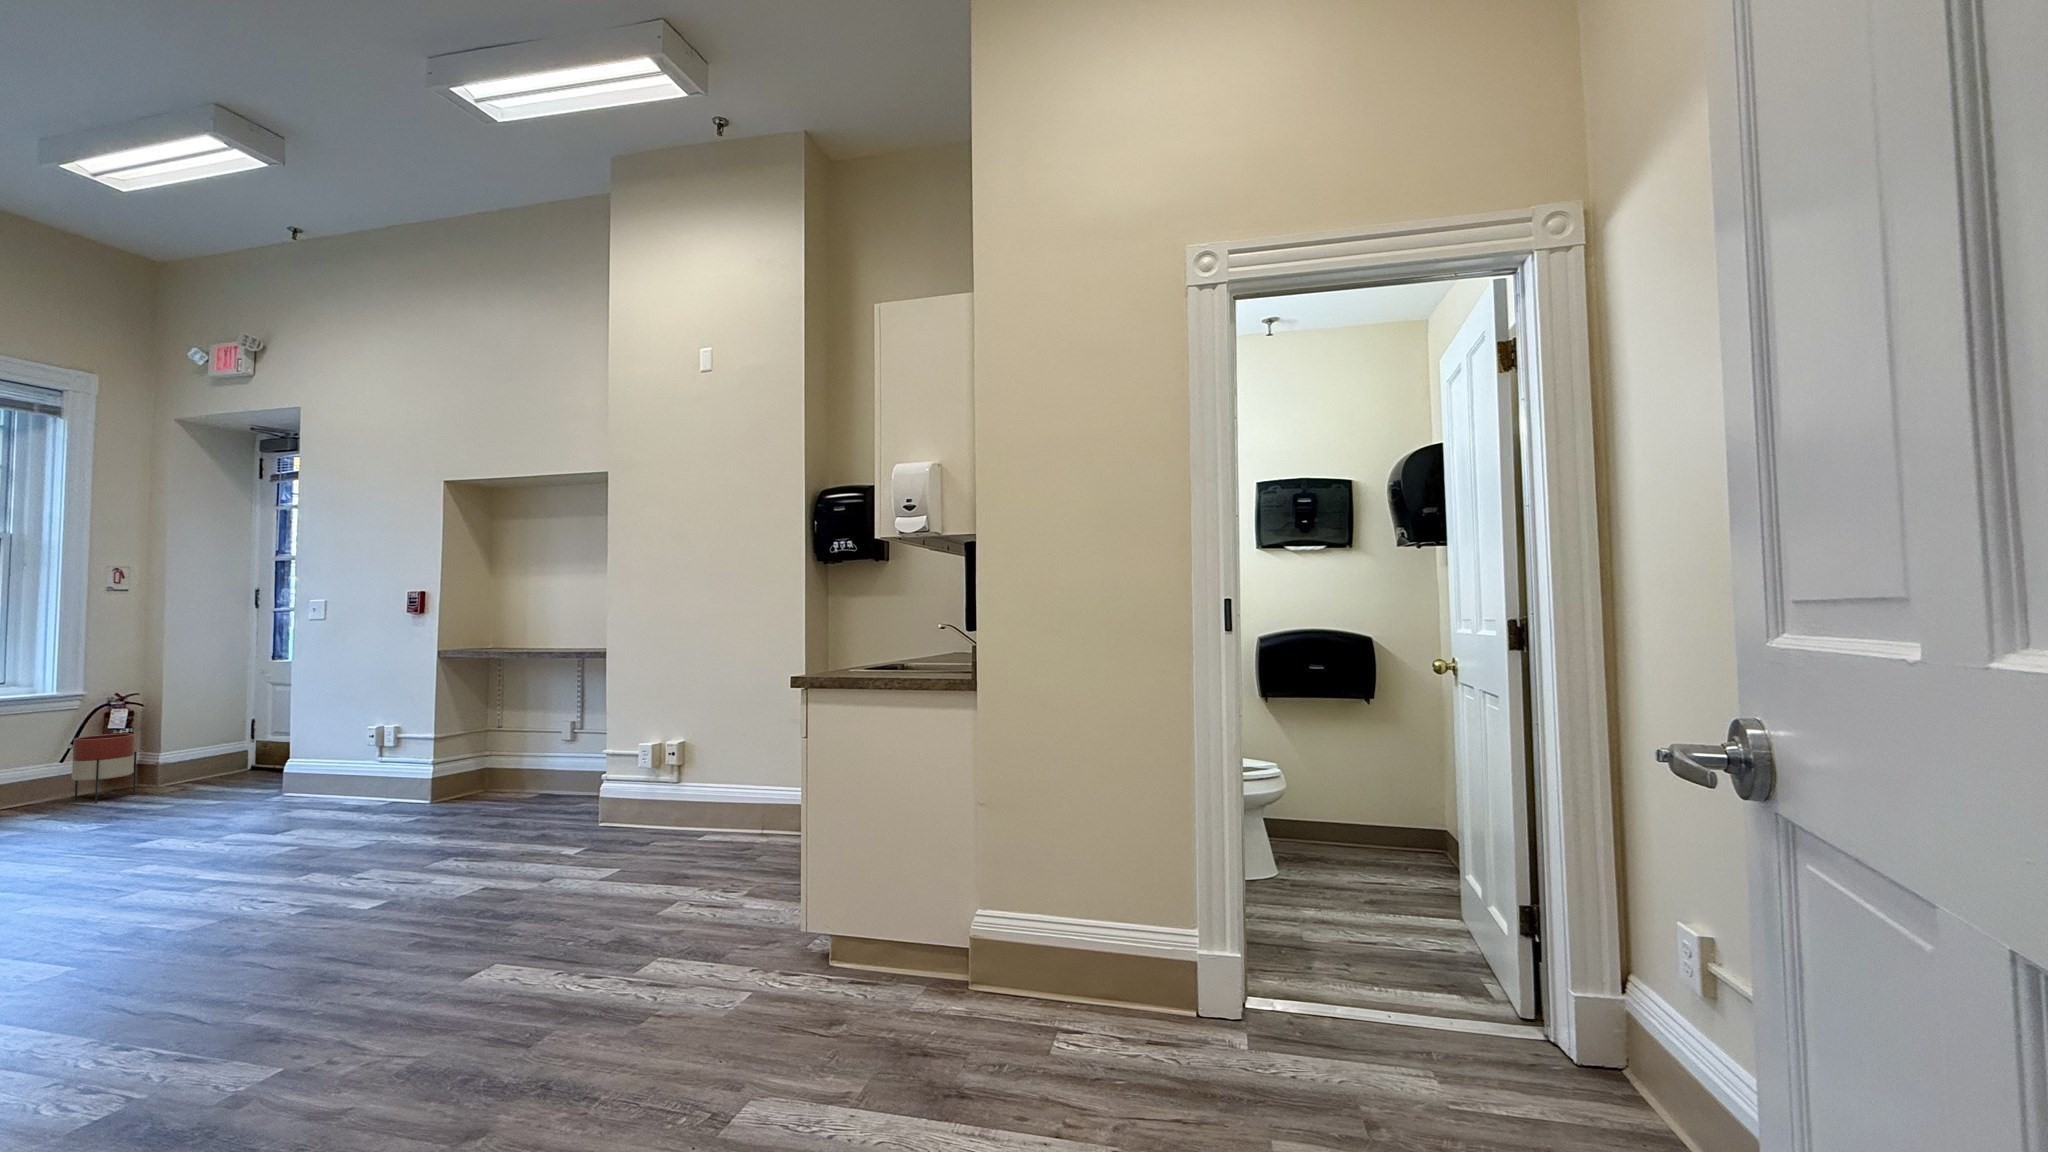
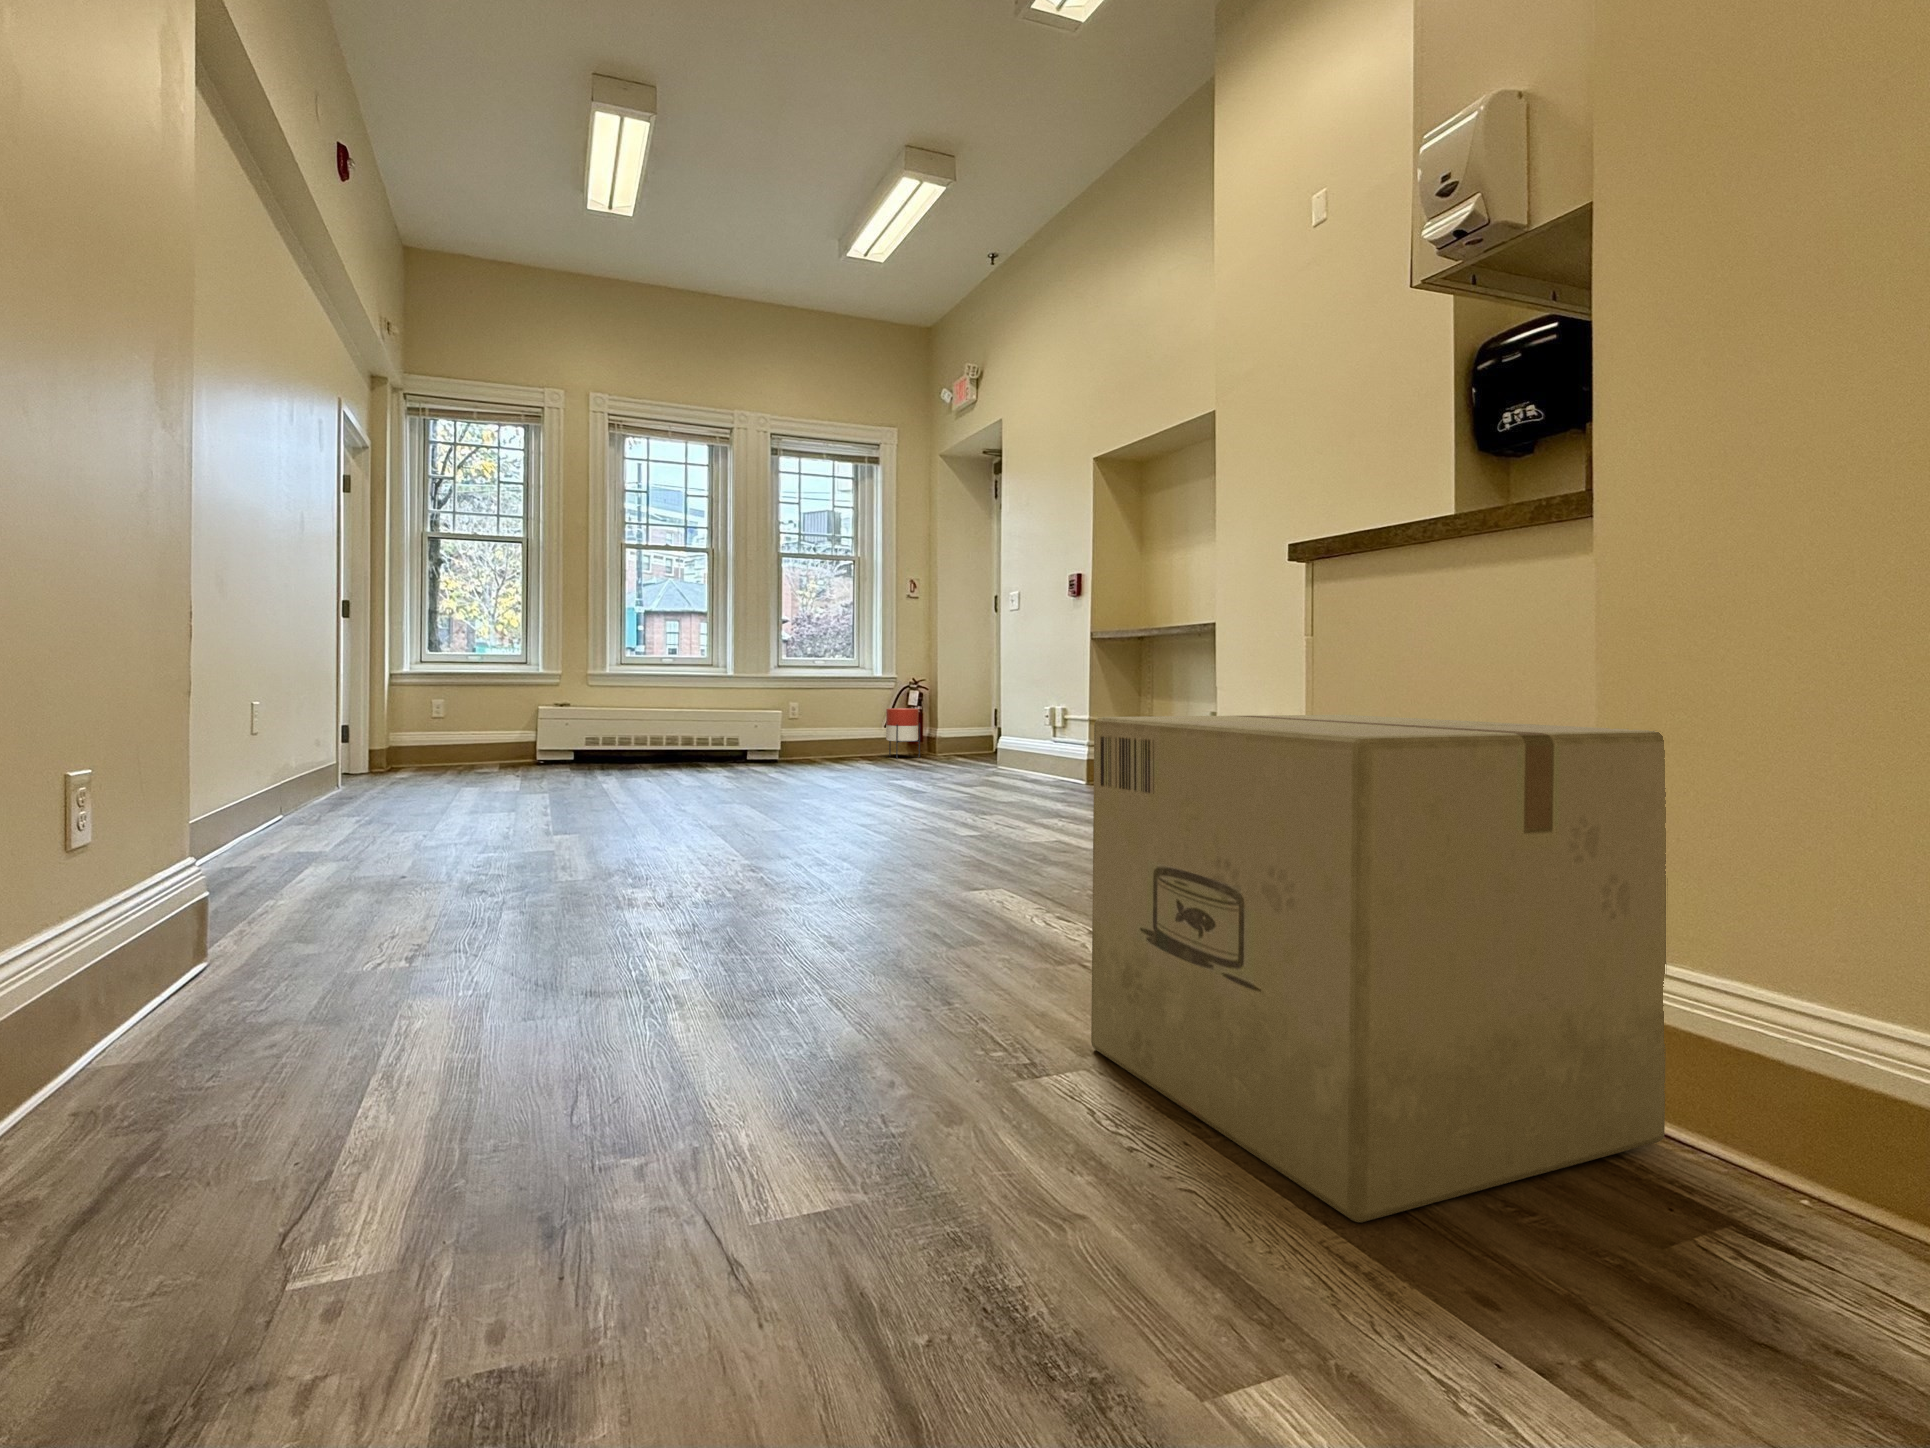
cardboard box: none [737,798,1016,1112] -> present [1091,715,1667,1222]

